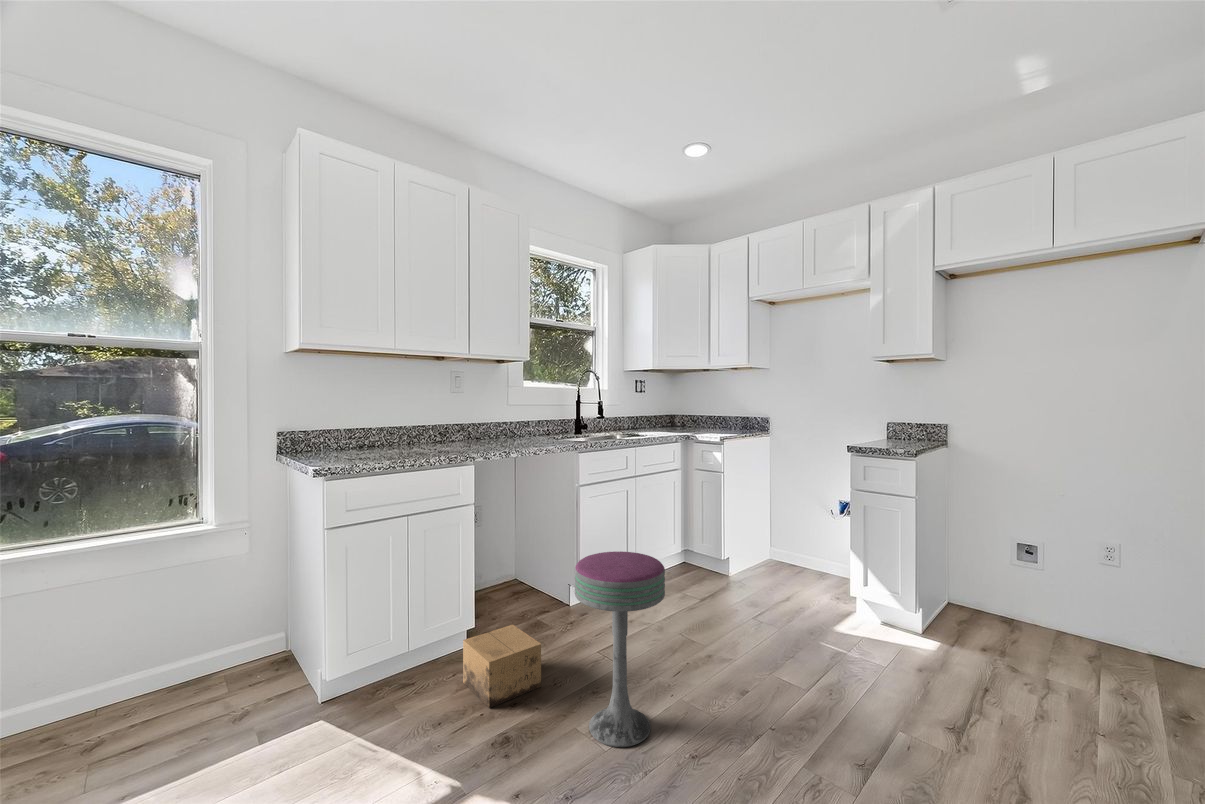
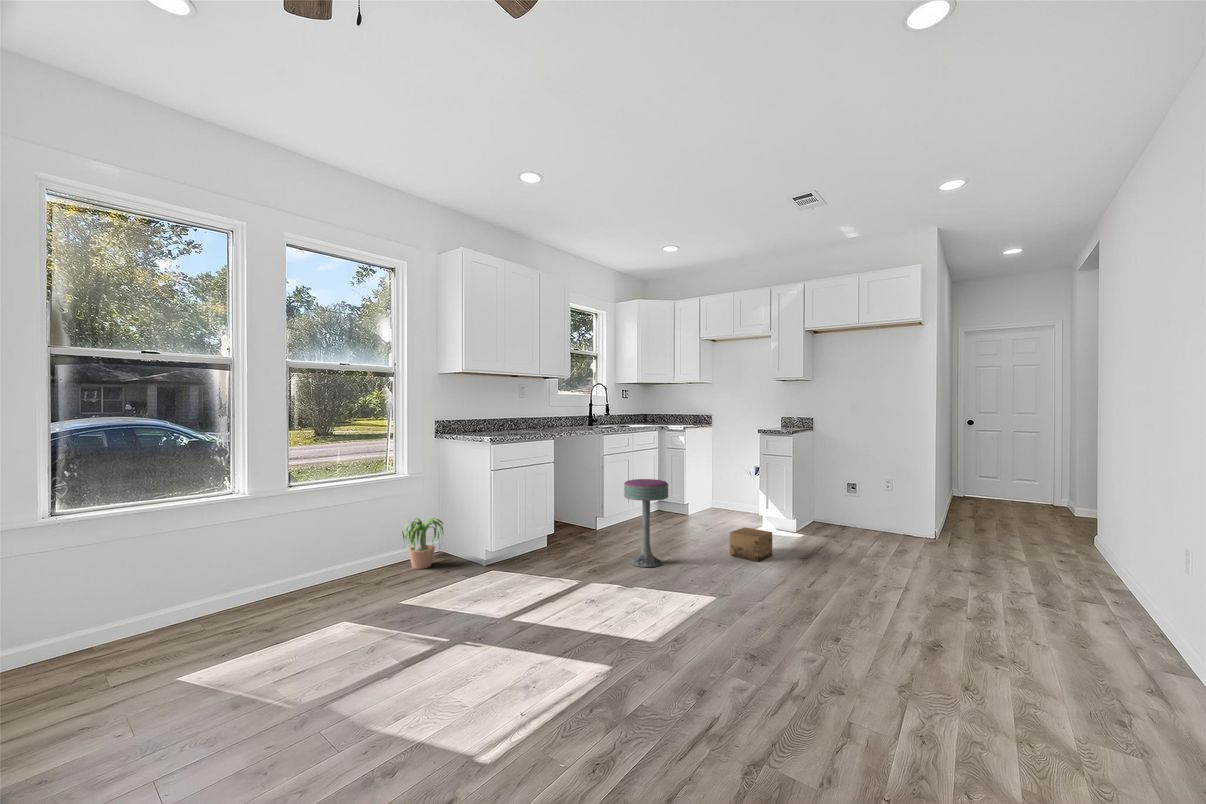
potted plant: none [134,614,267,718] -> present [402,518,444,569]
cardboard box: present [463,625,541,708] -> present [730,527,772,562]

